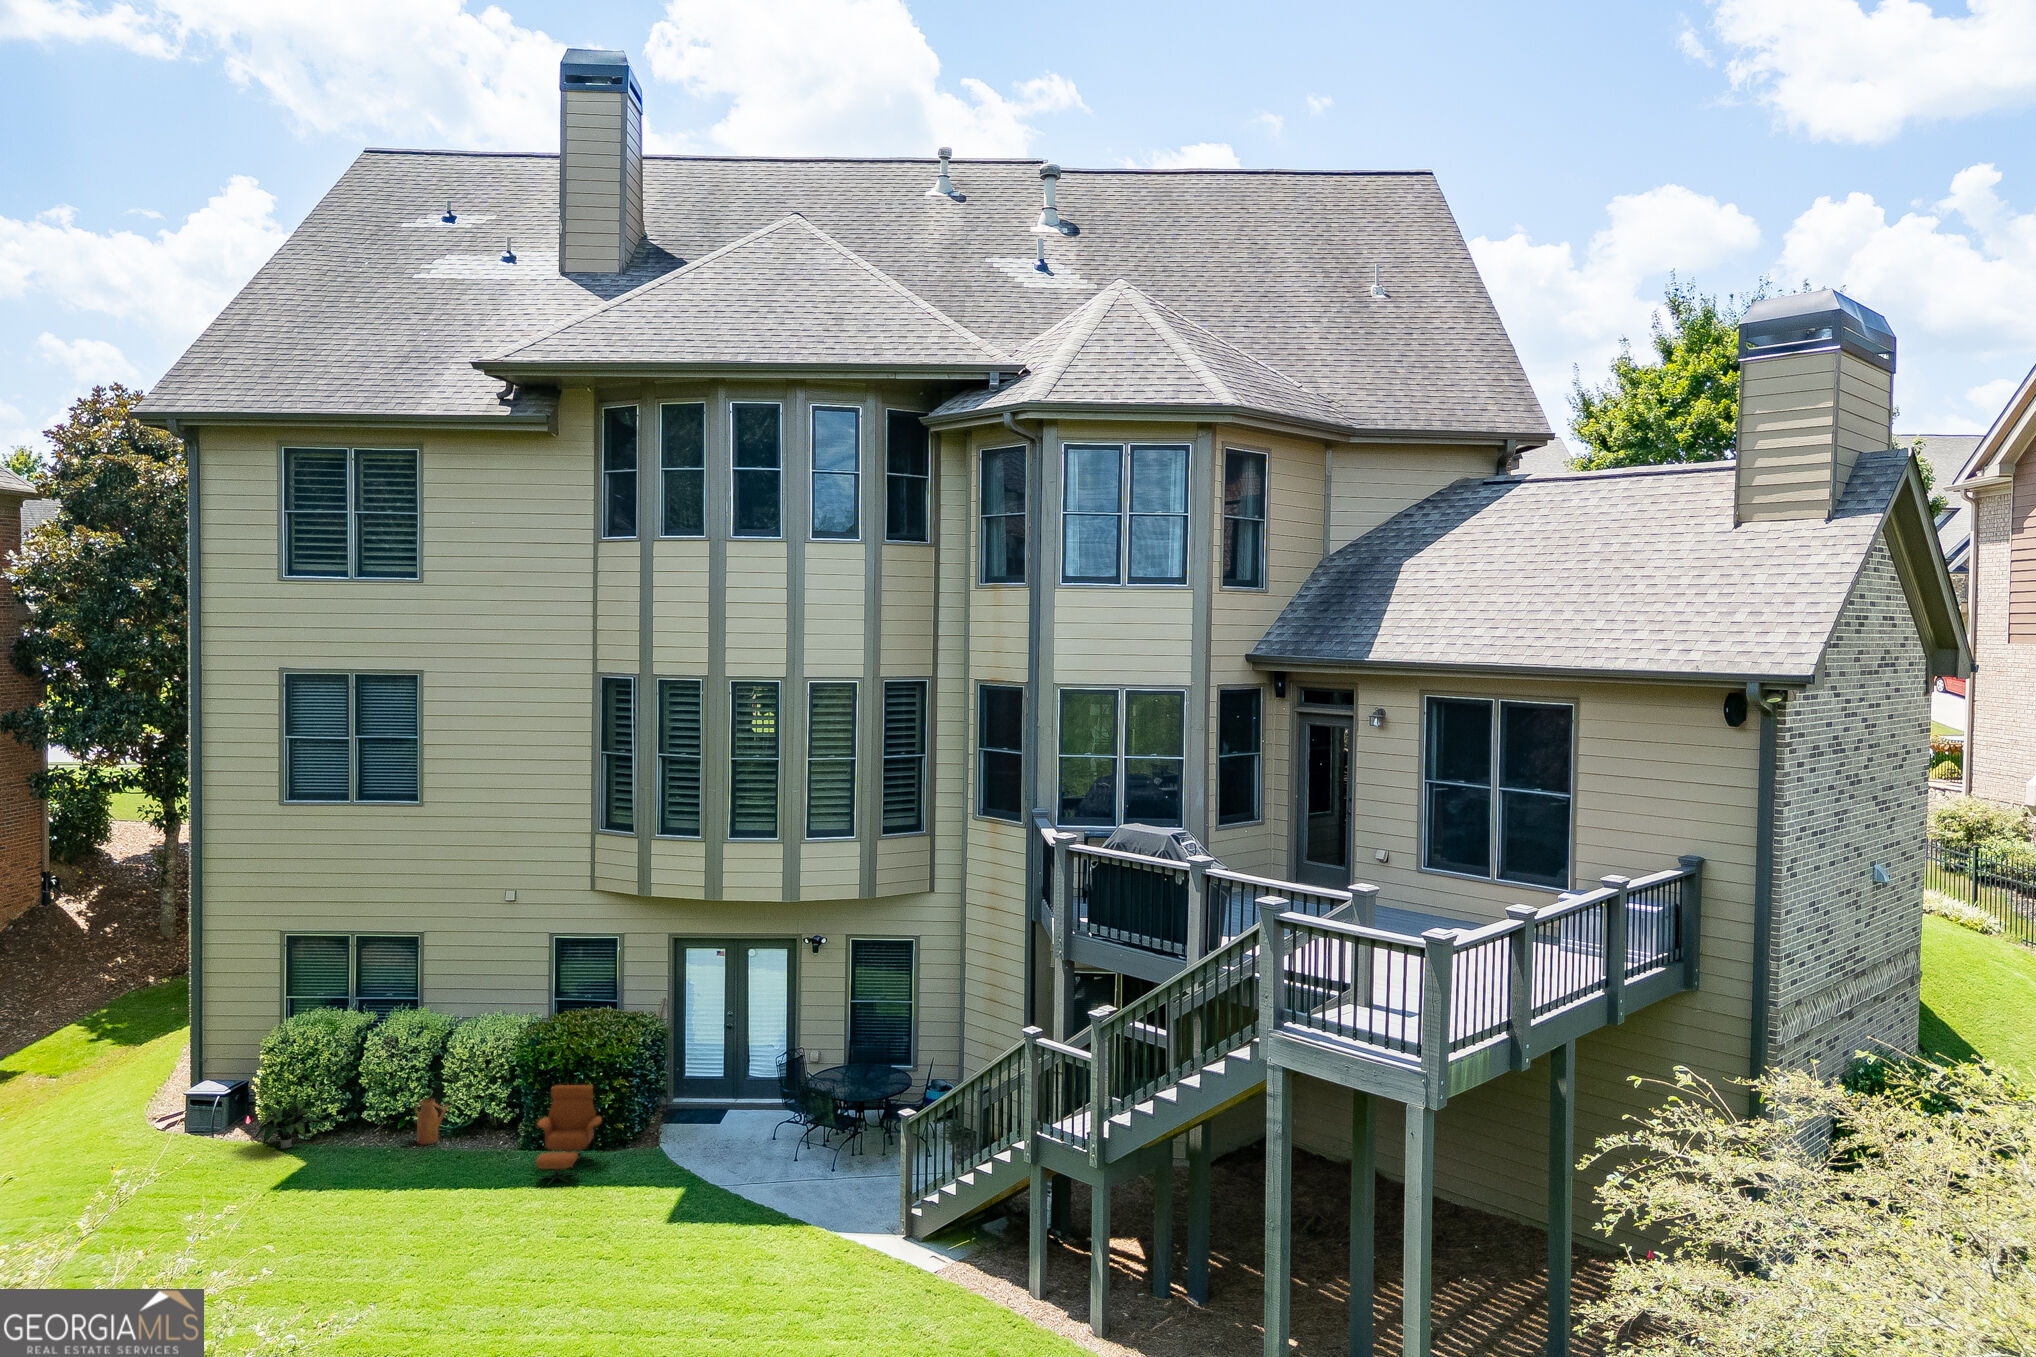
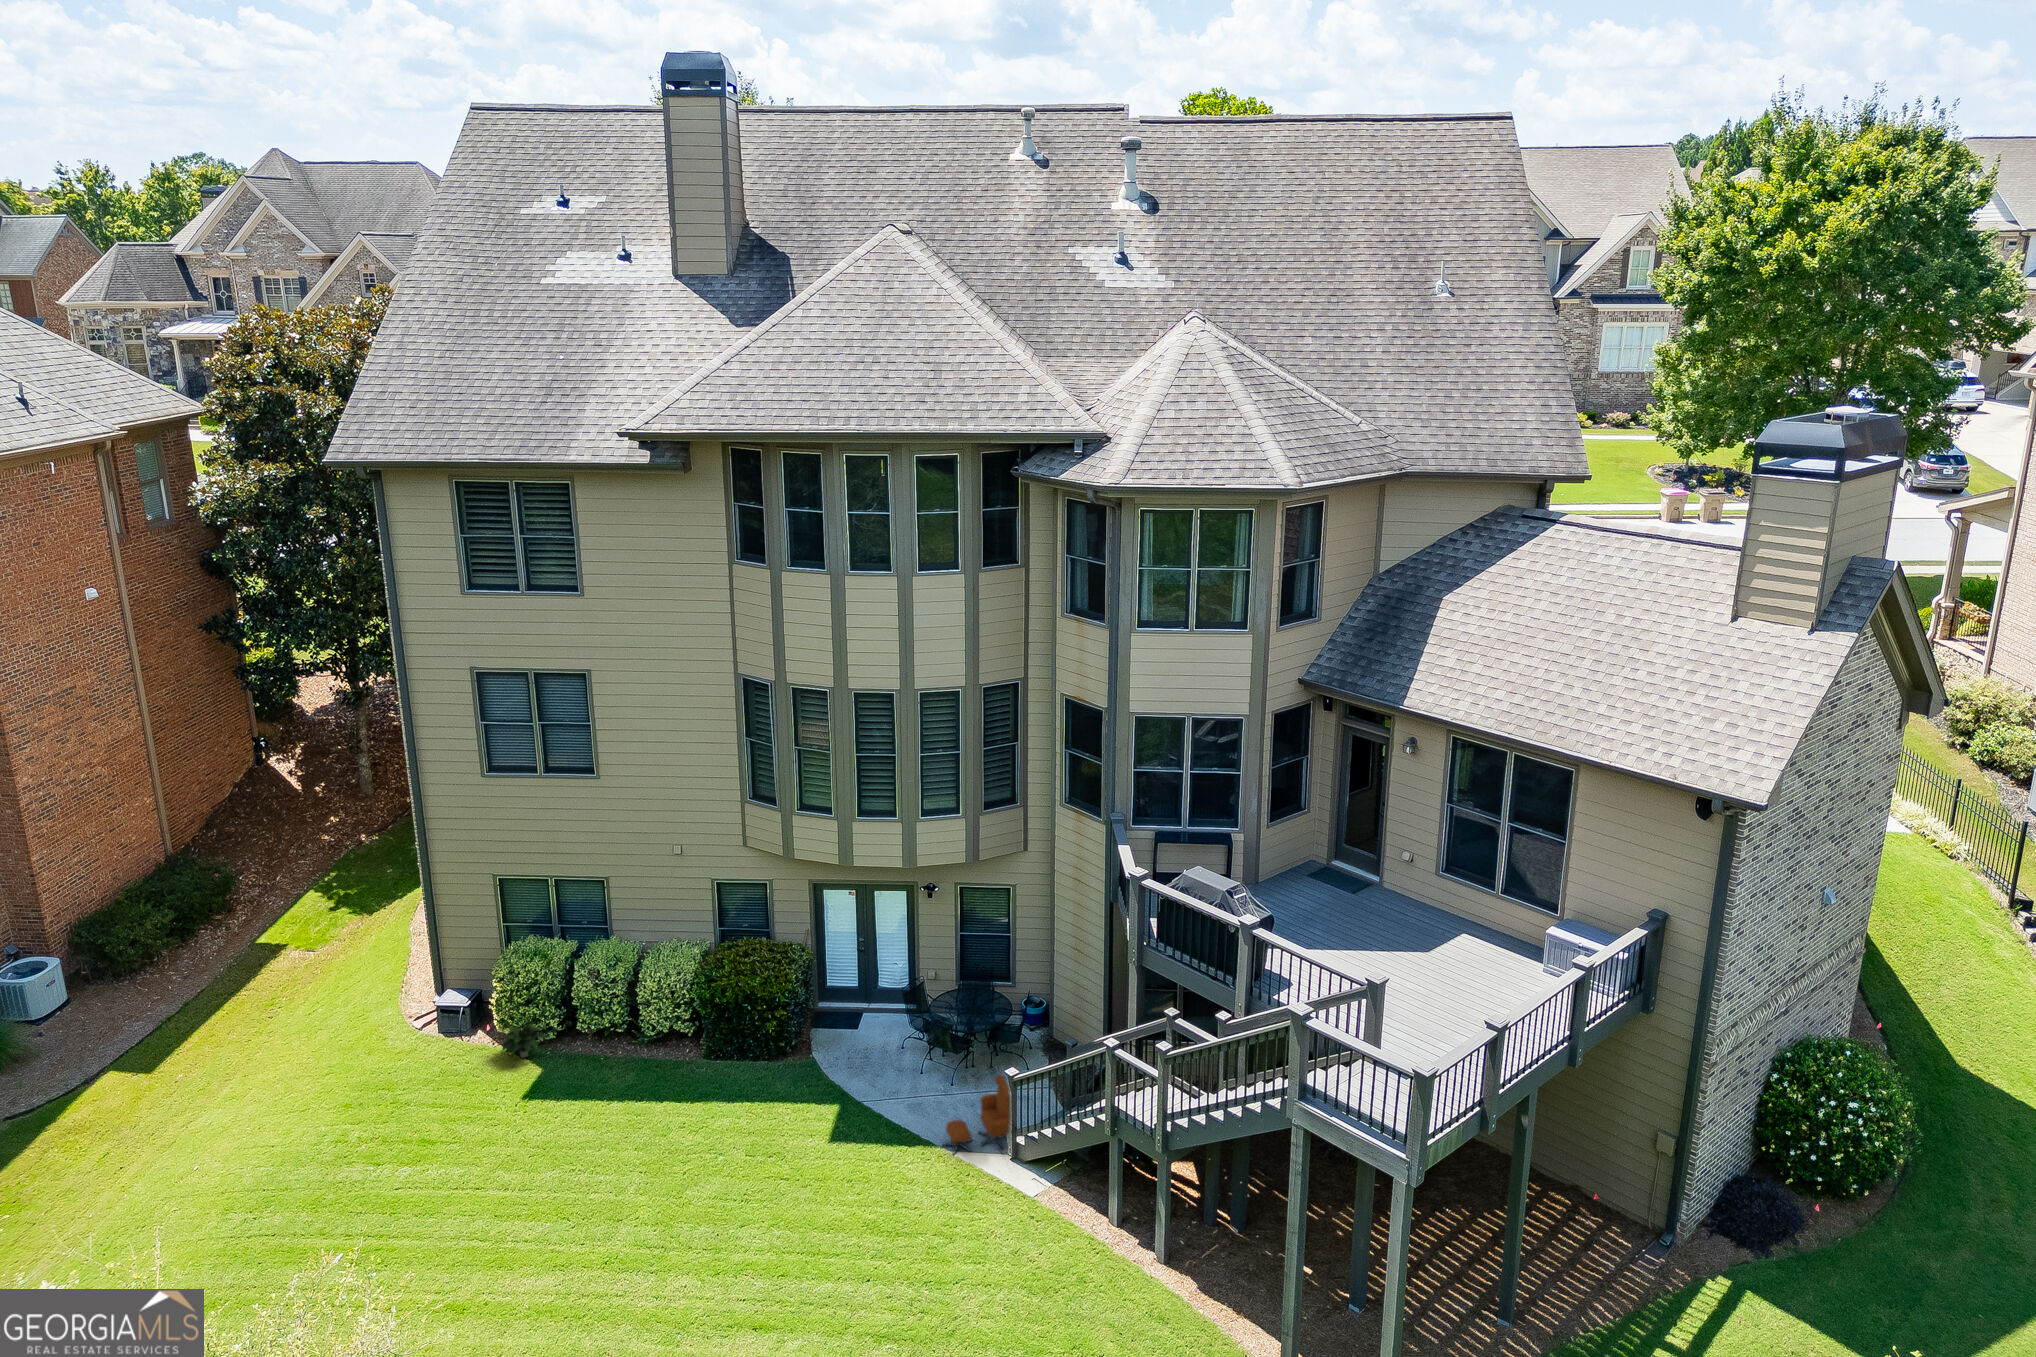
lounge chair: present [536,1085,602,1185] -> present [944,1075,1010,1154]
watering can: present [415,1099,449,1145] -> none [619,1019,646,1054]

